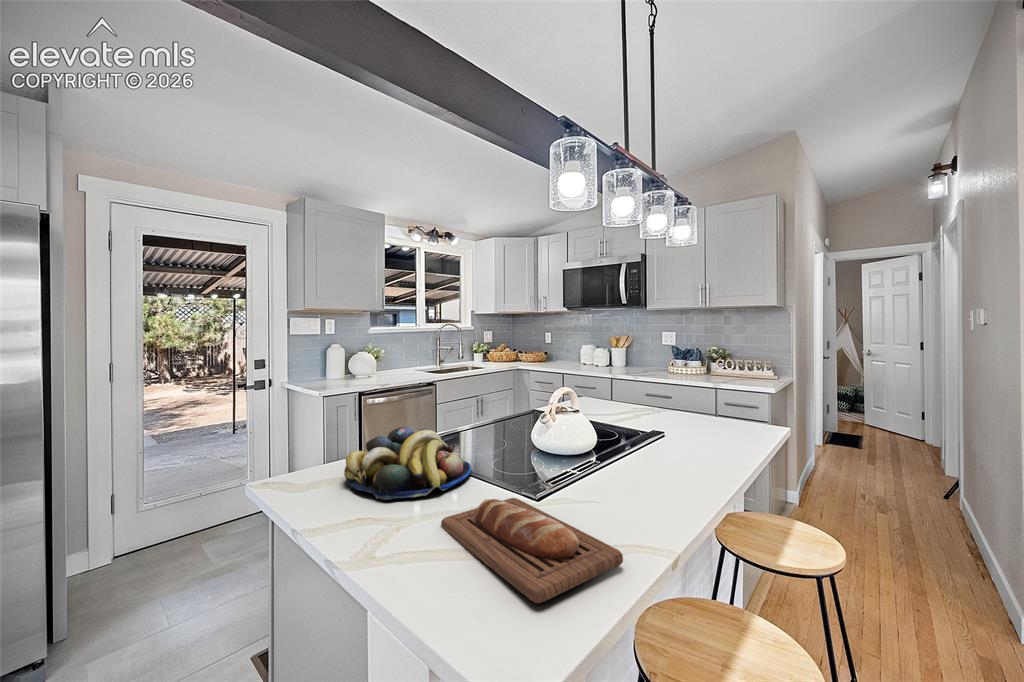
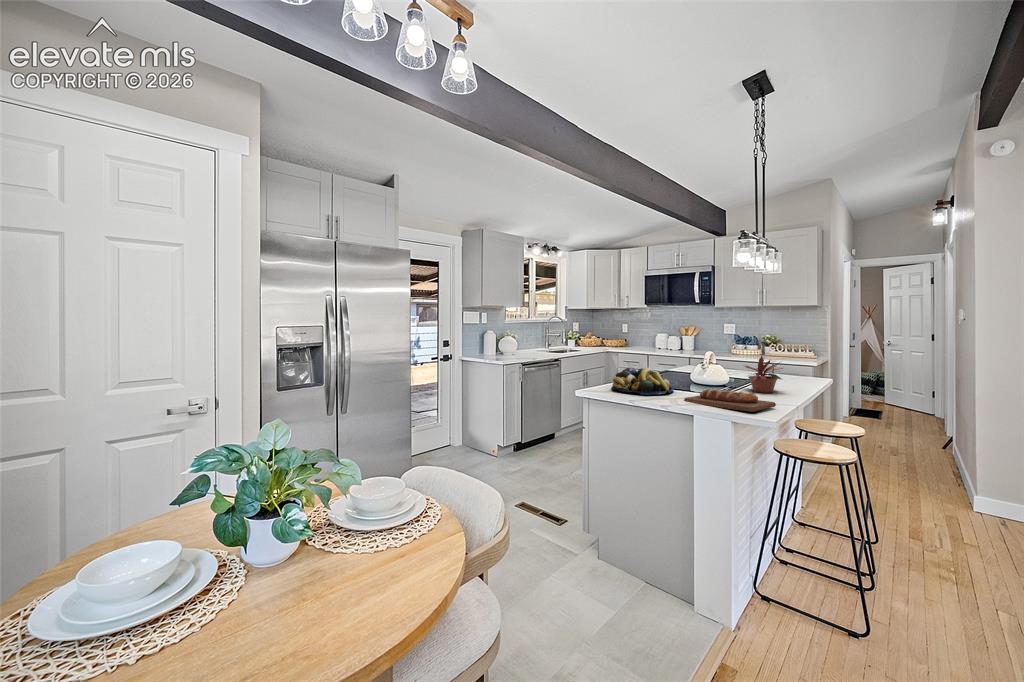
potted plant: none [603,406,688,484] -> present [745,356,783,393]

